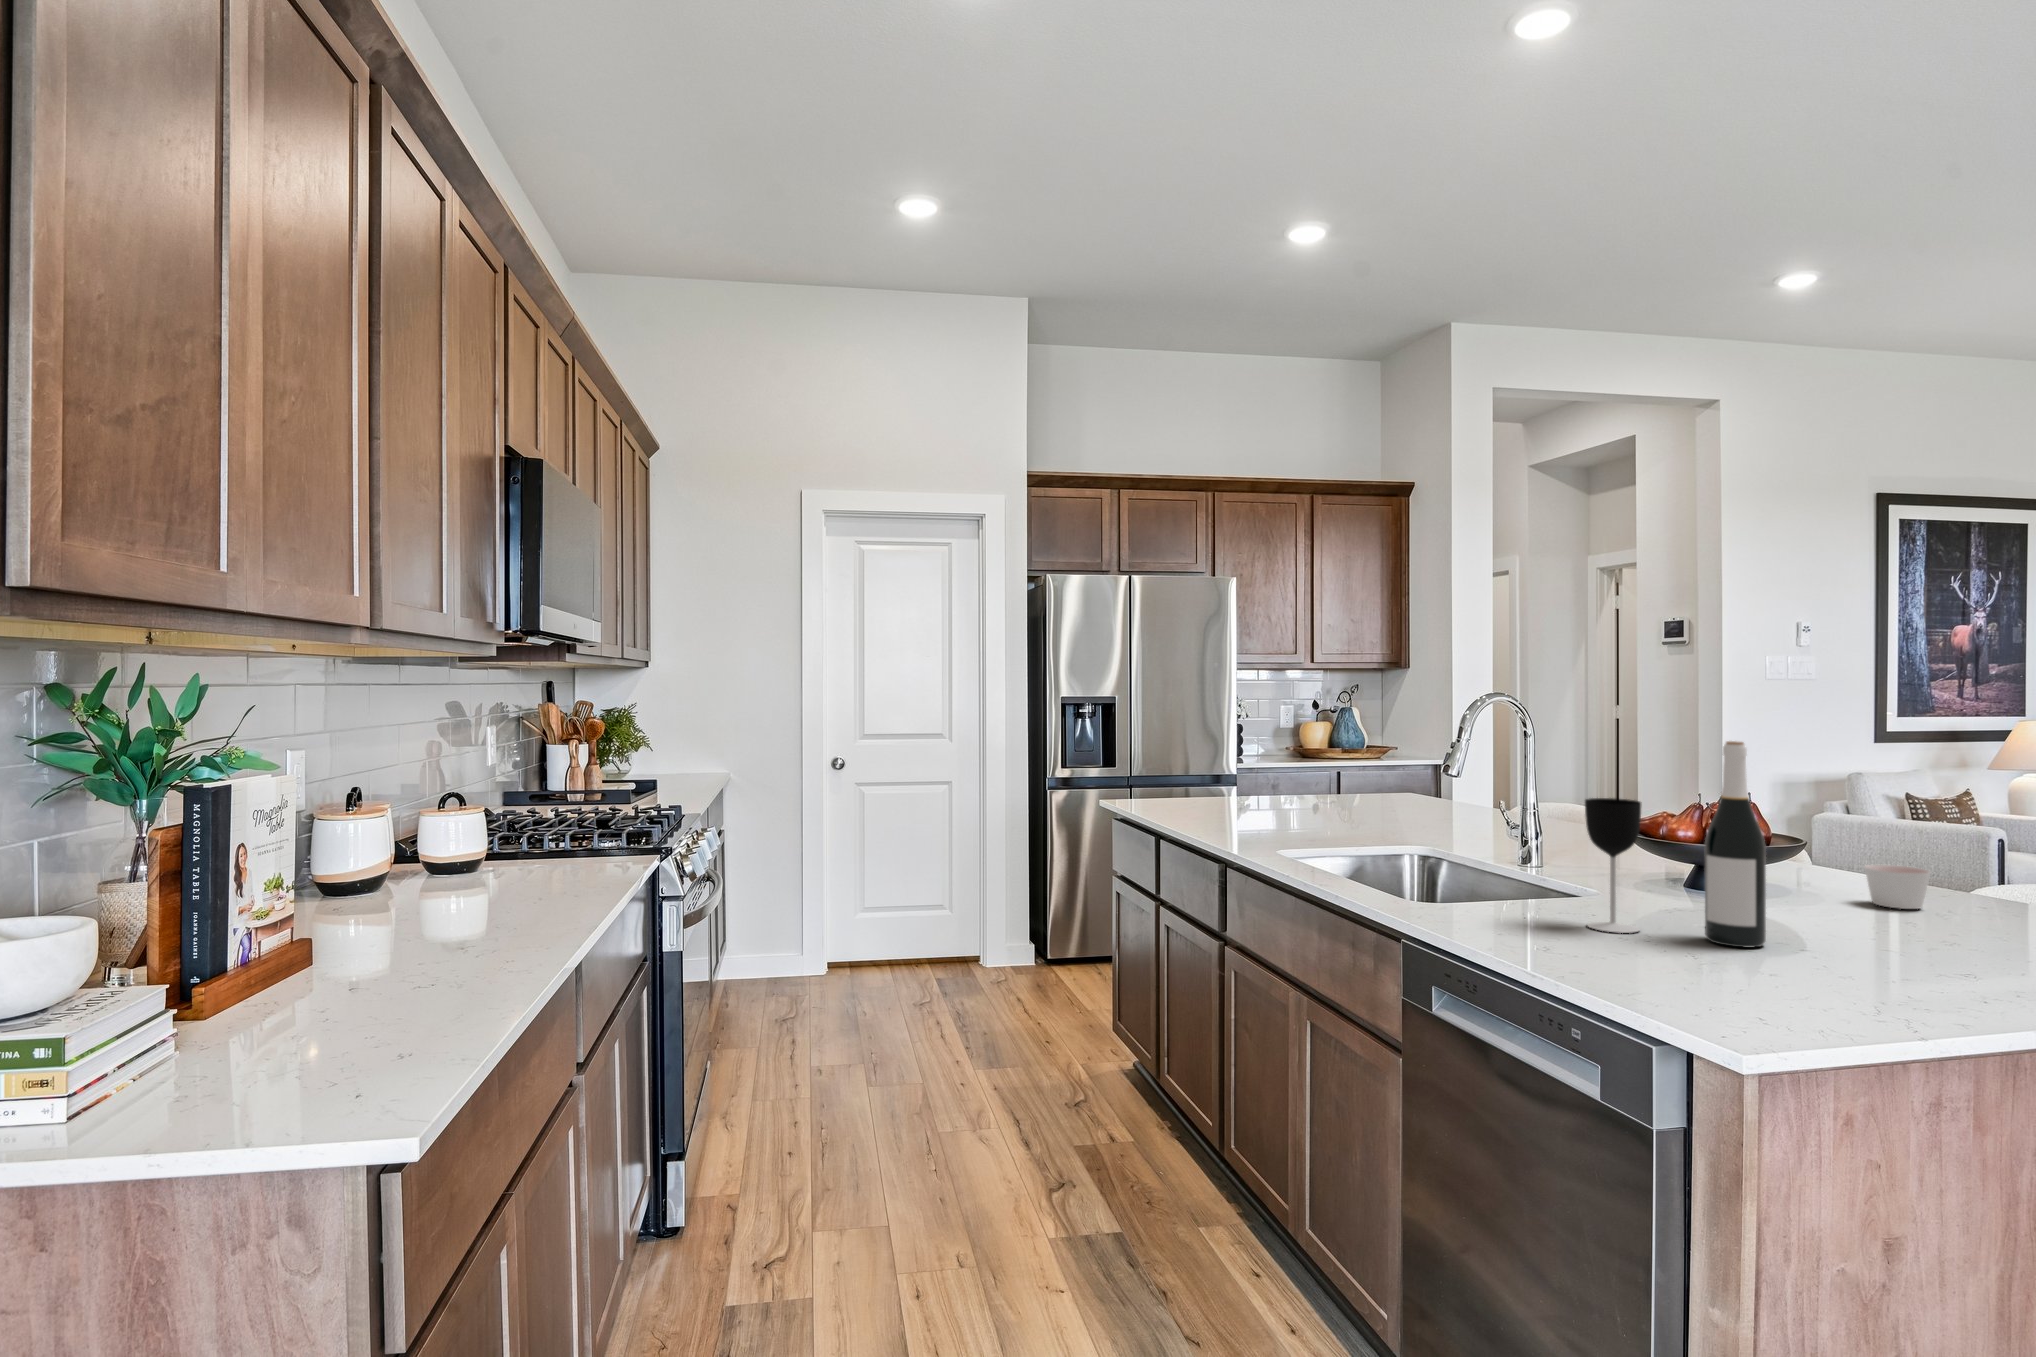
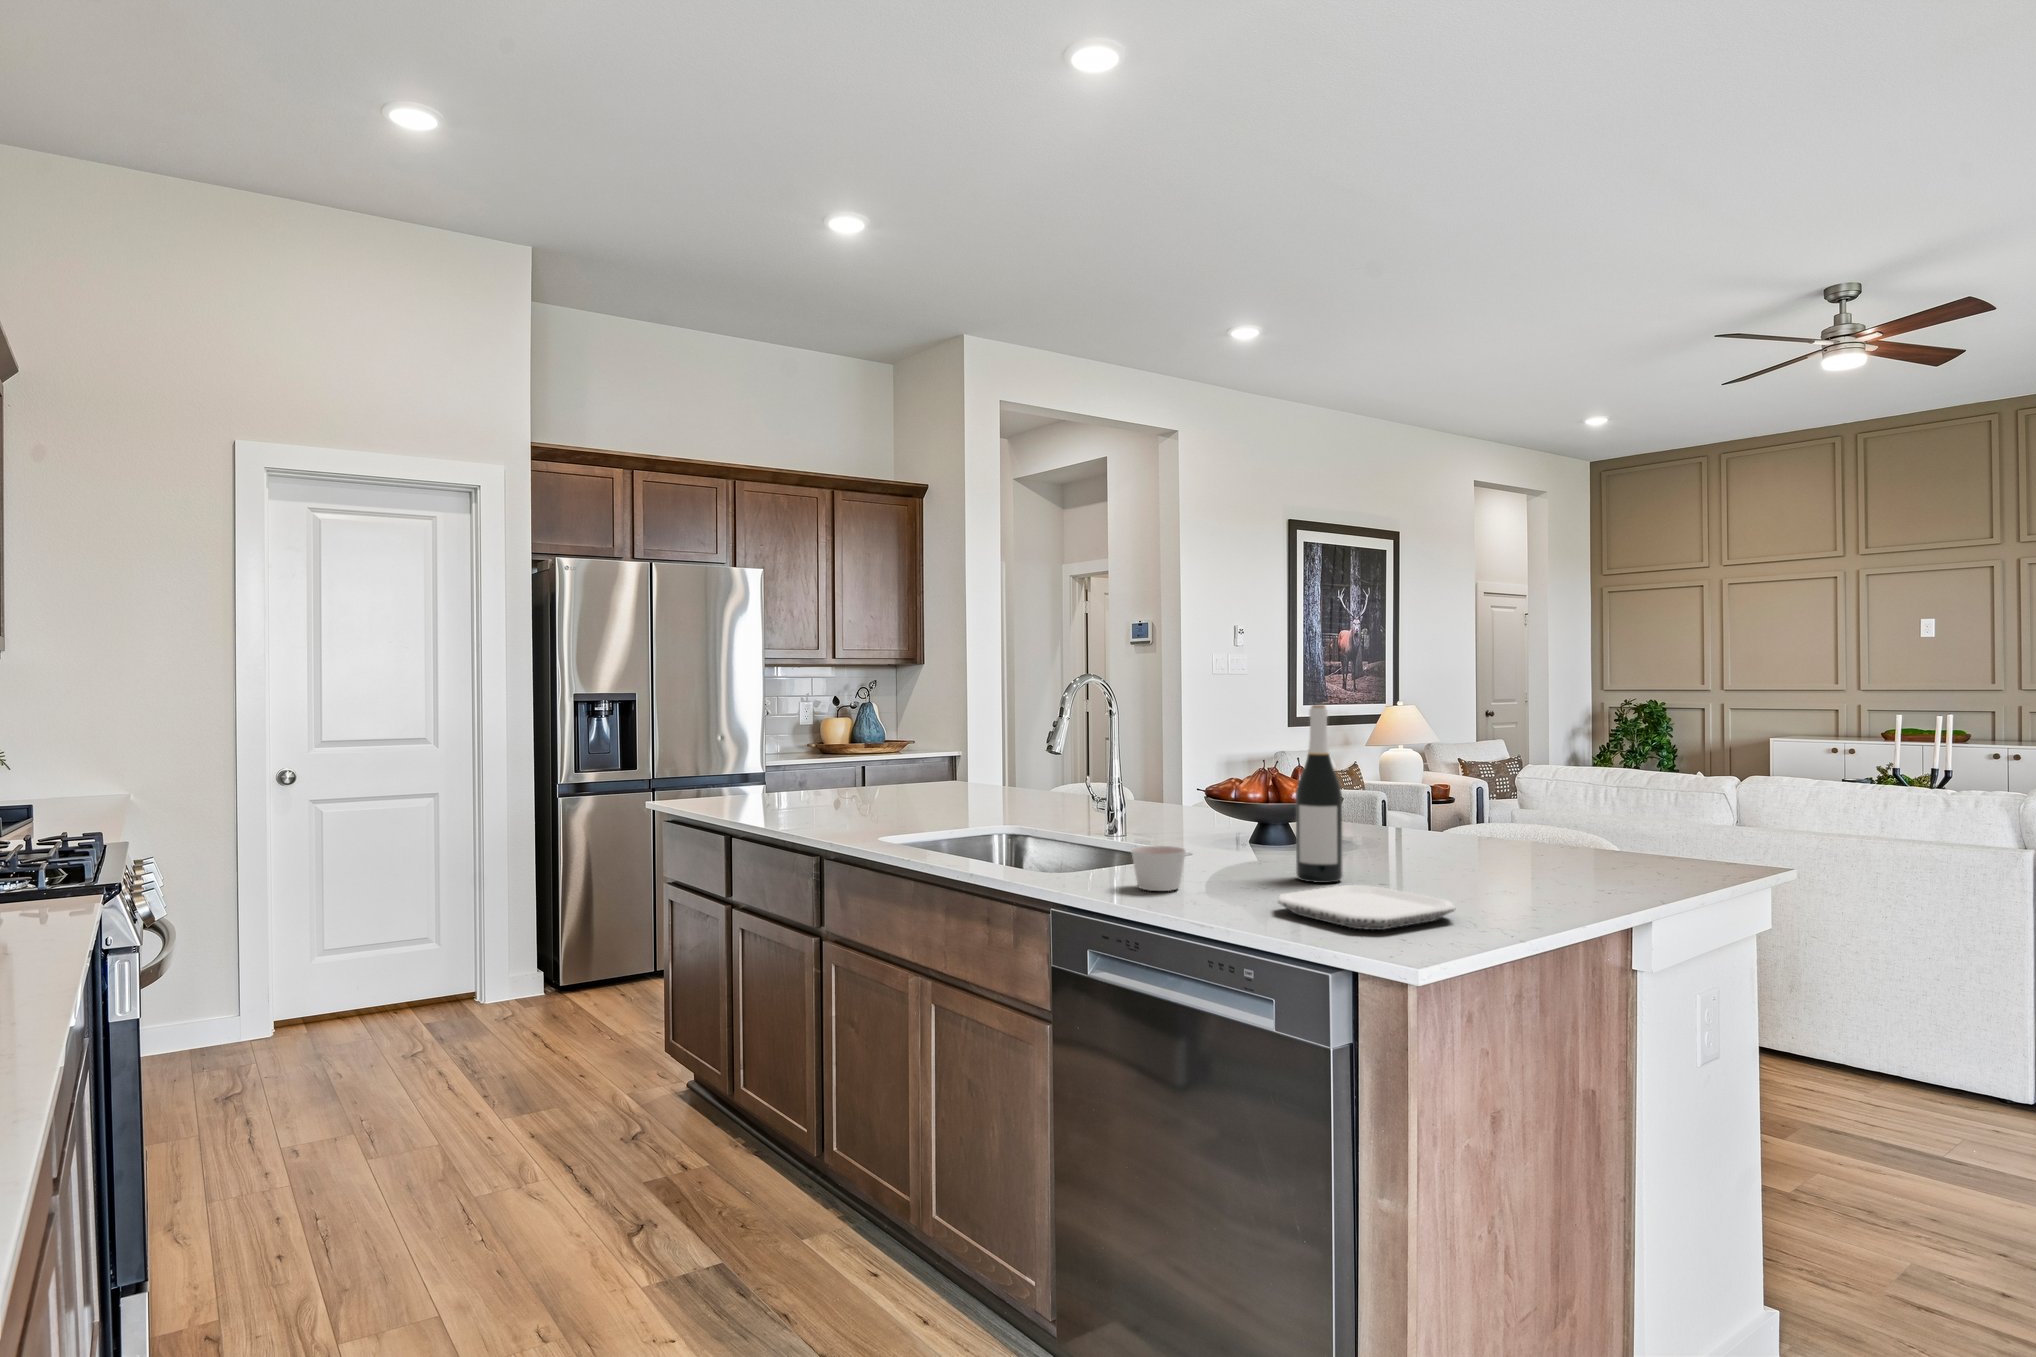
wine glass: present [1585,798,1641,933] -> none [1200,760,1246,880]
candle: present [1865,865,1930,909] -> present [1131,846,1186,891]
plate: none [1640,953,1877,1012] -> present [1278,885,1455,930]

